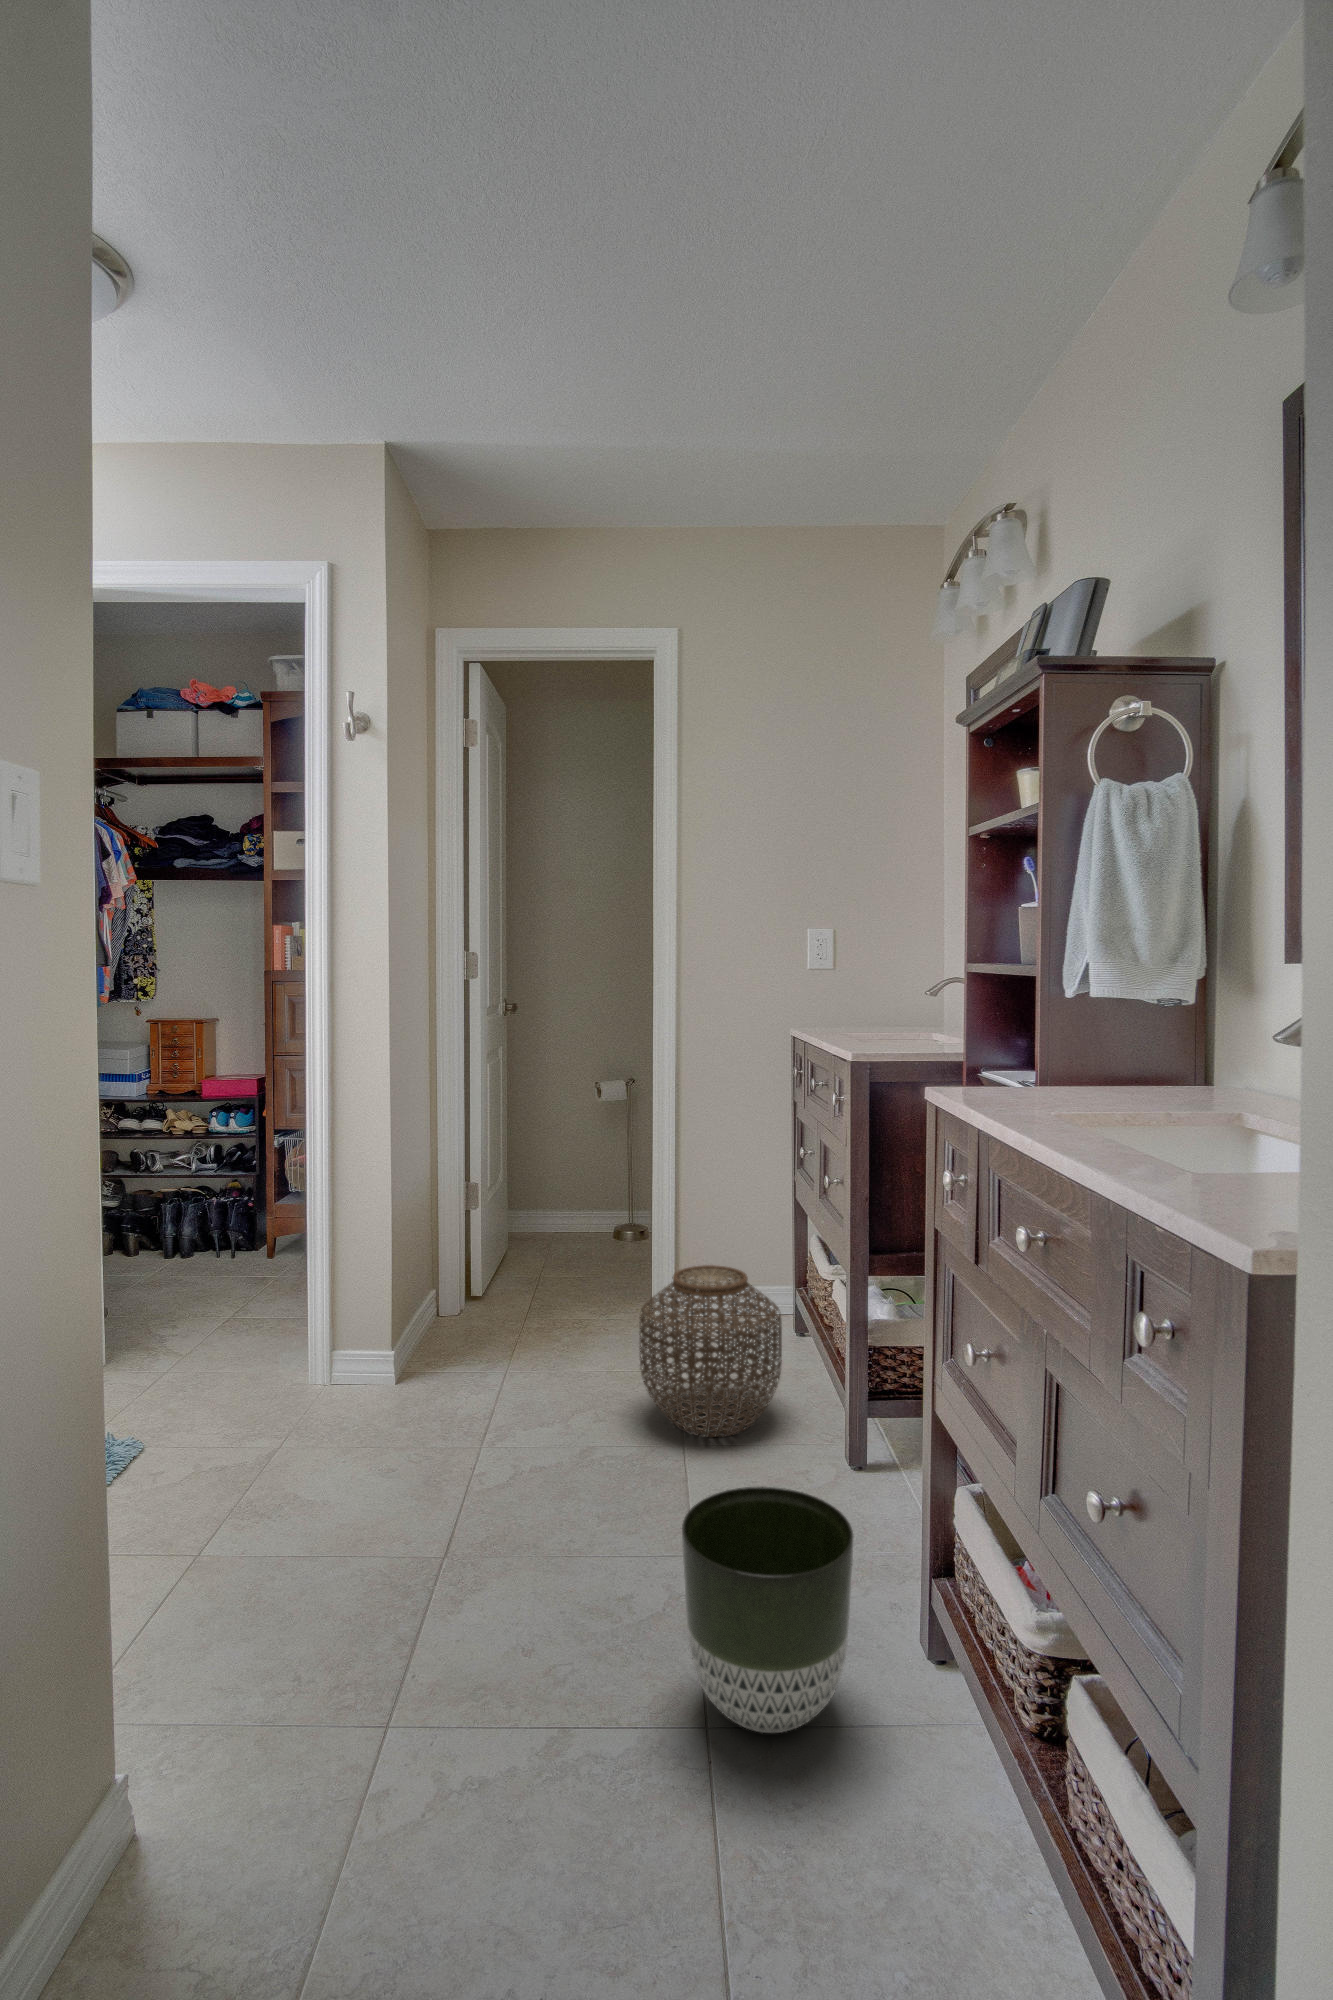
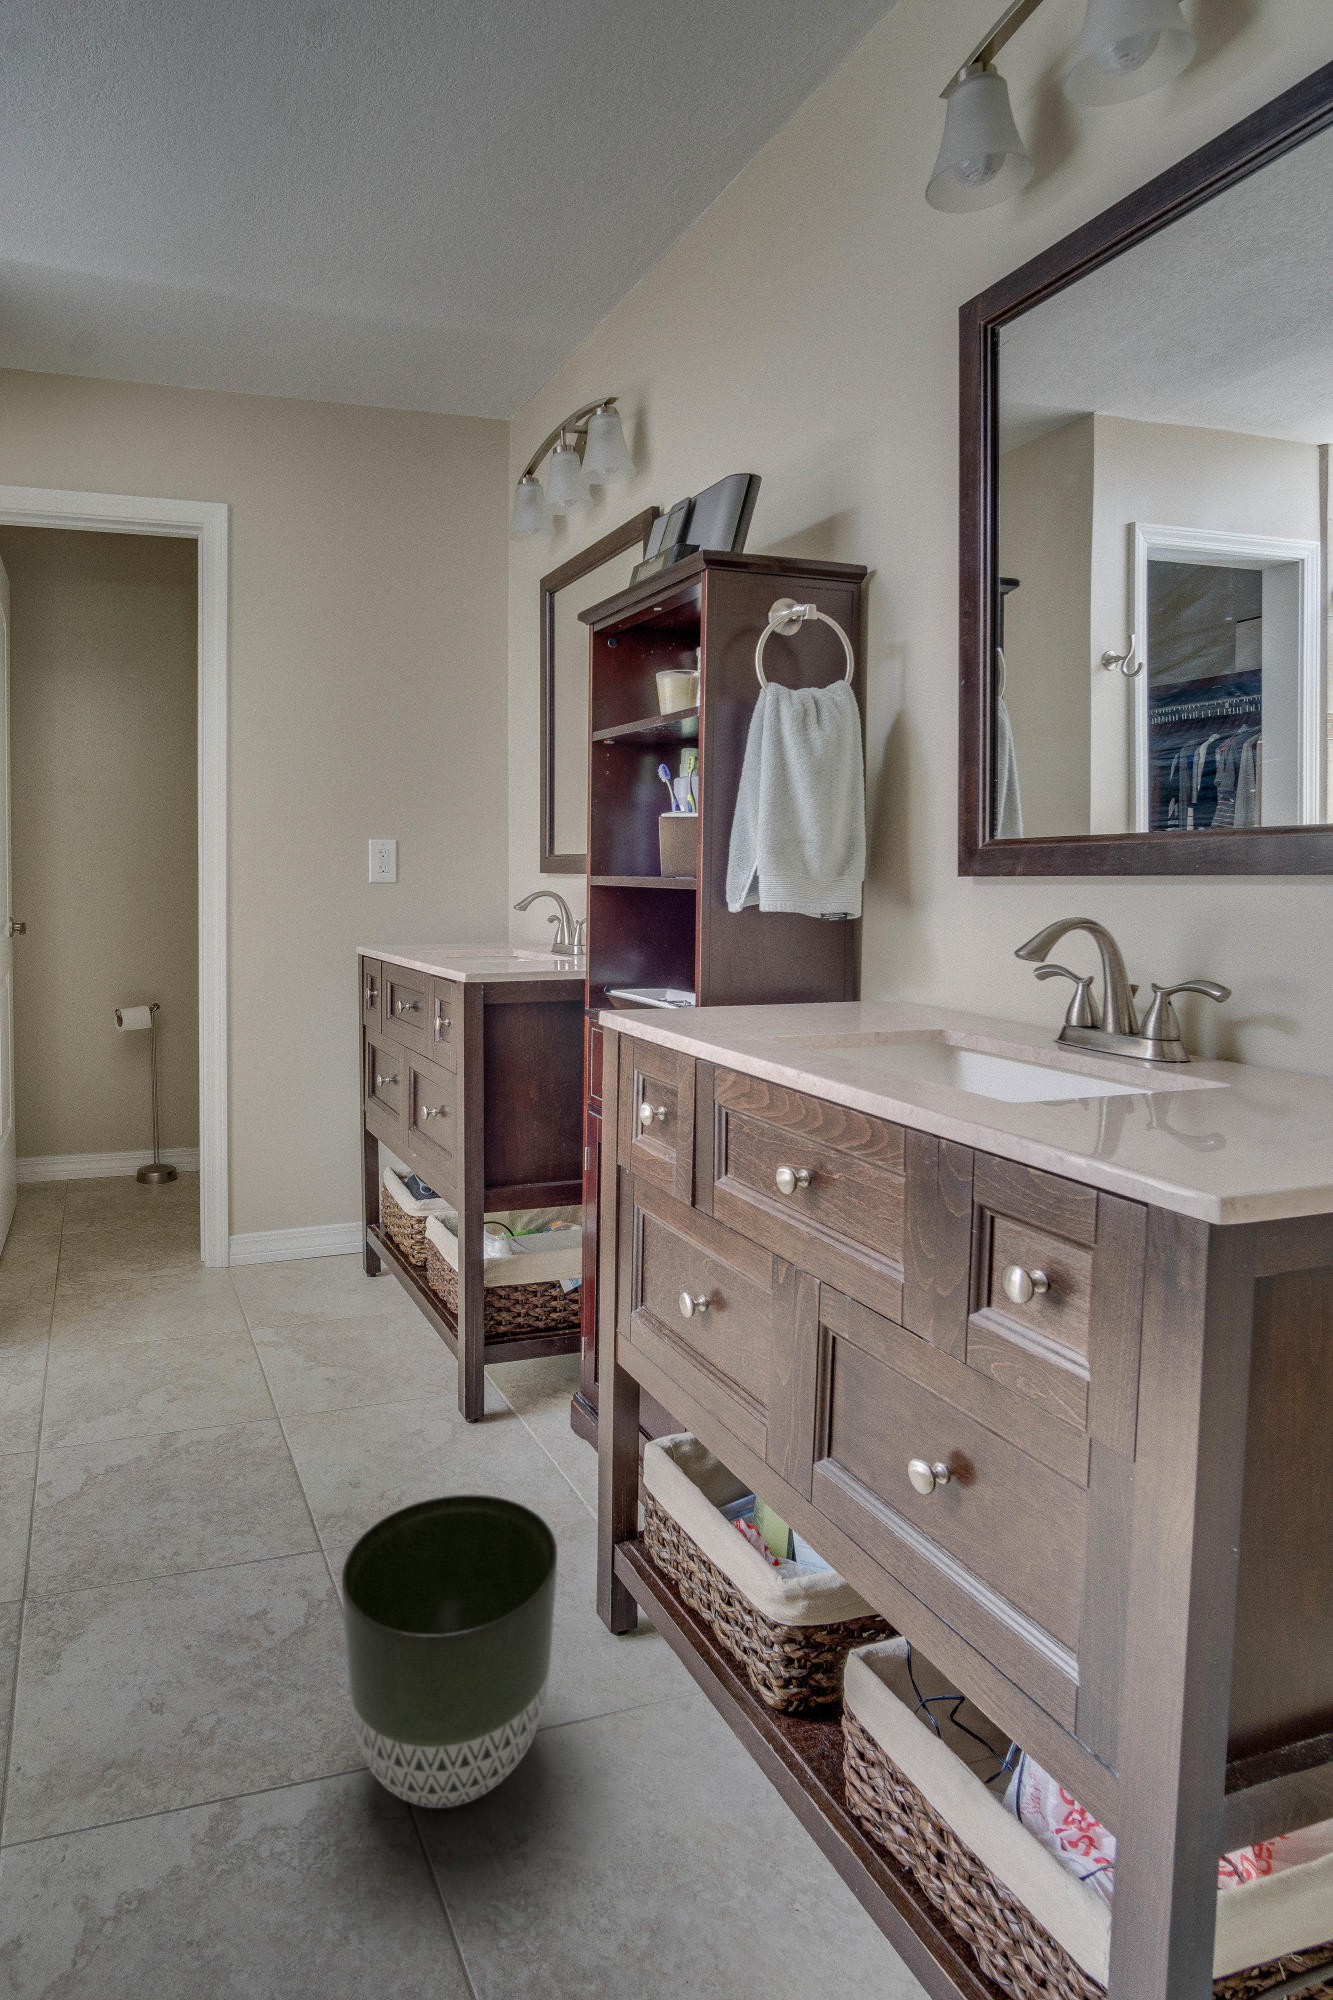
woven basket: present [639,1265,782,1437] -> none [201,1222,378,1422]

